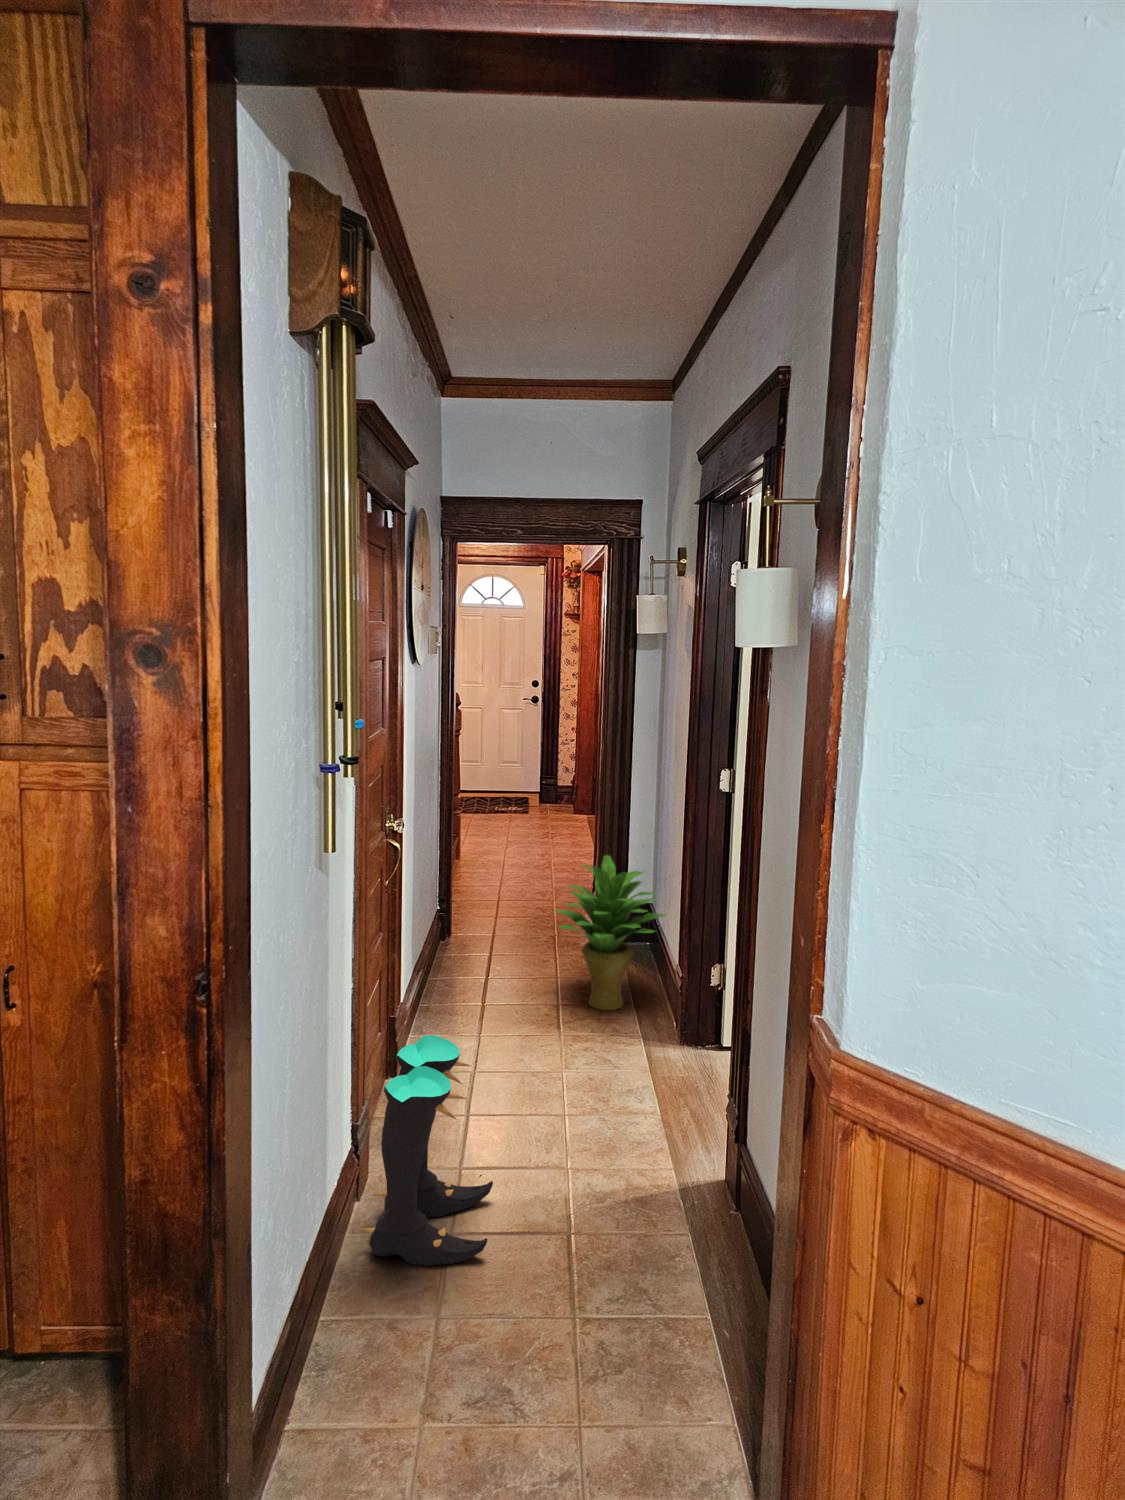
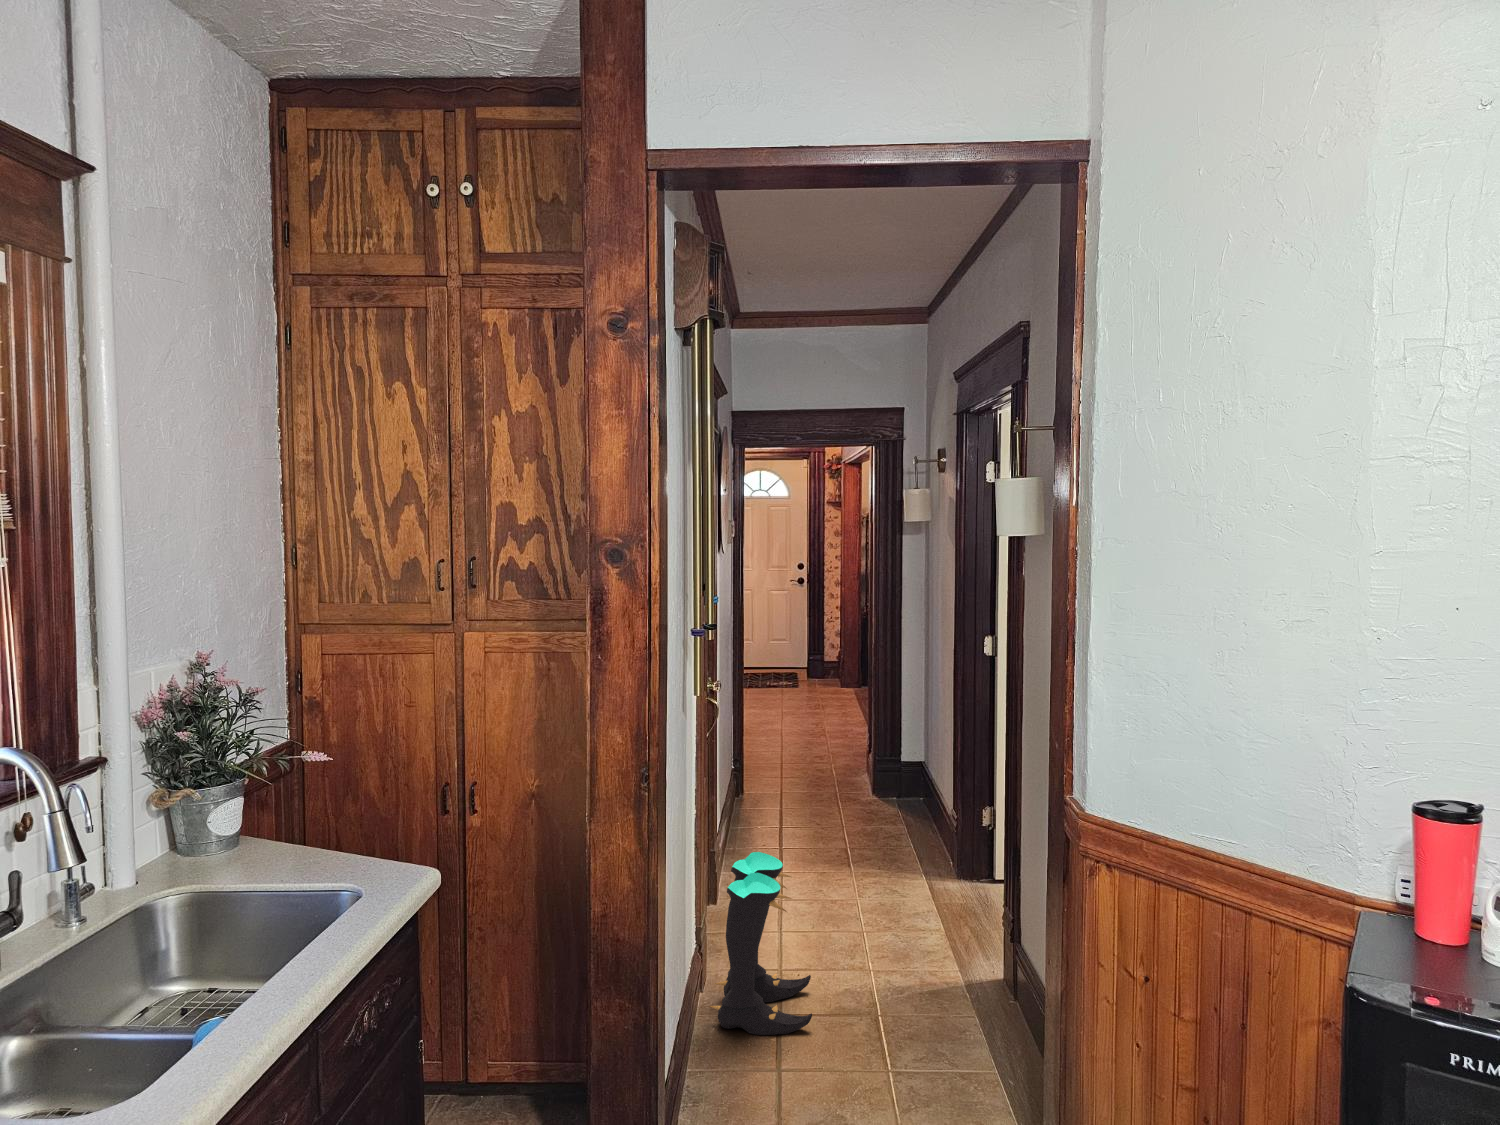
potted plant: present [555,855,666,1010] -> none [841,715,940,852]

